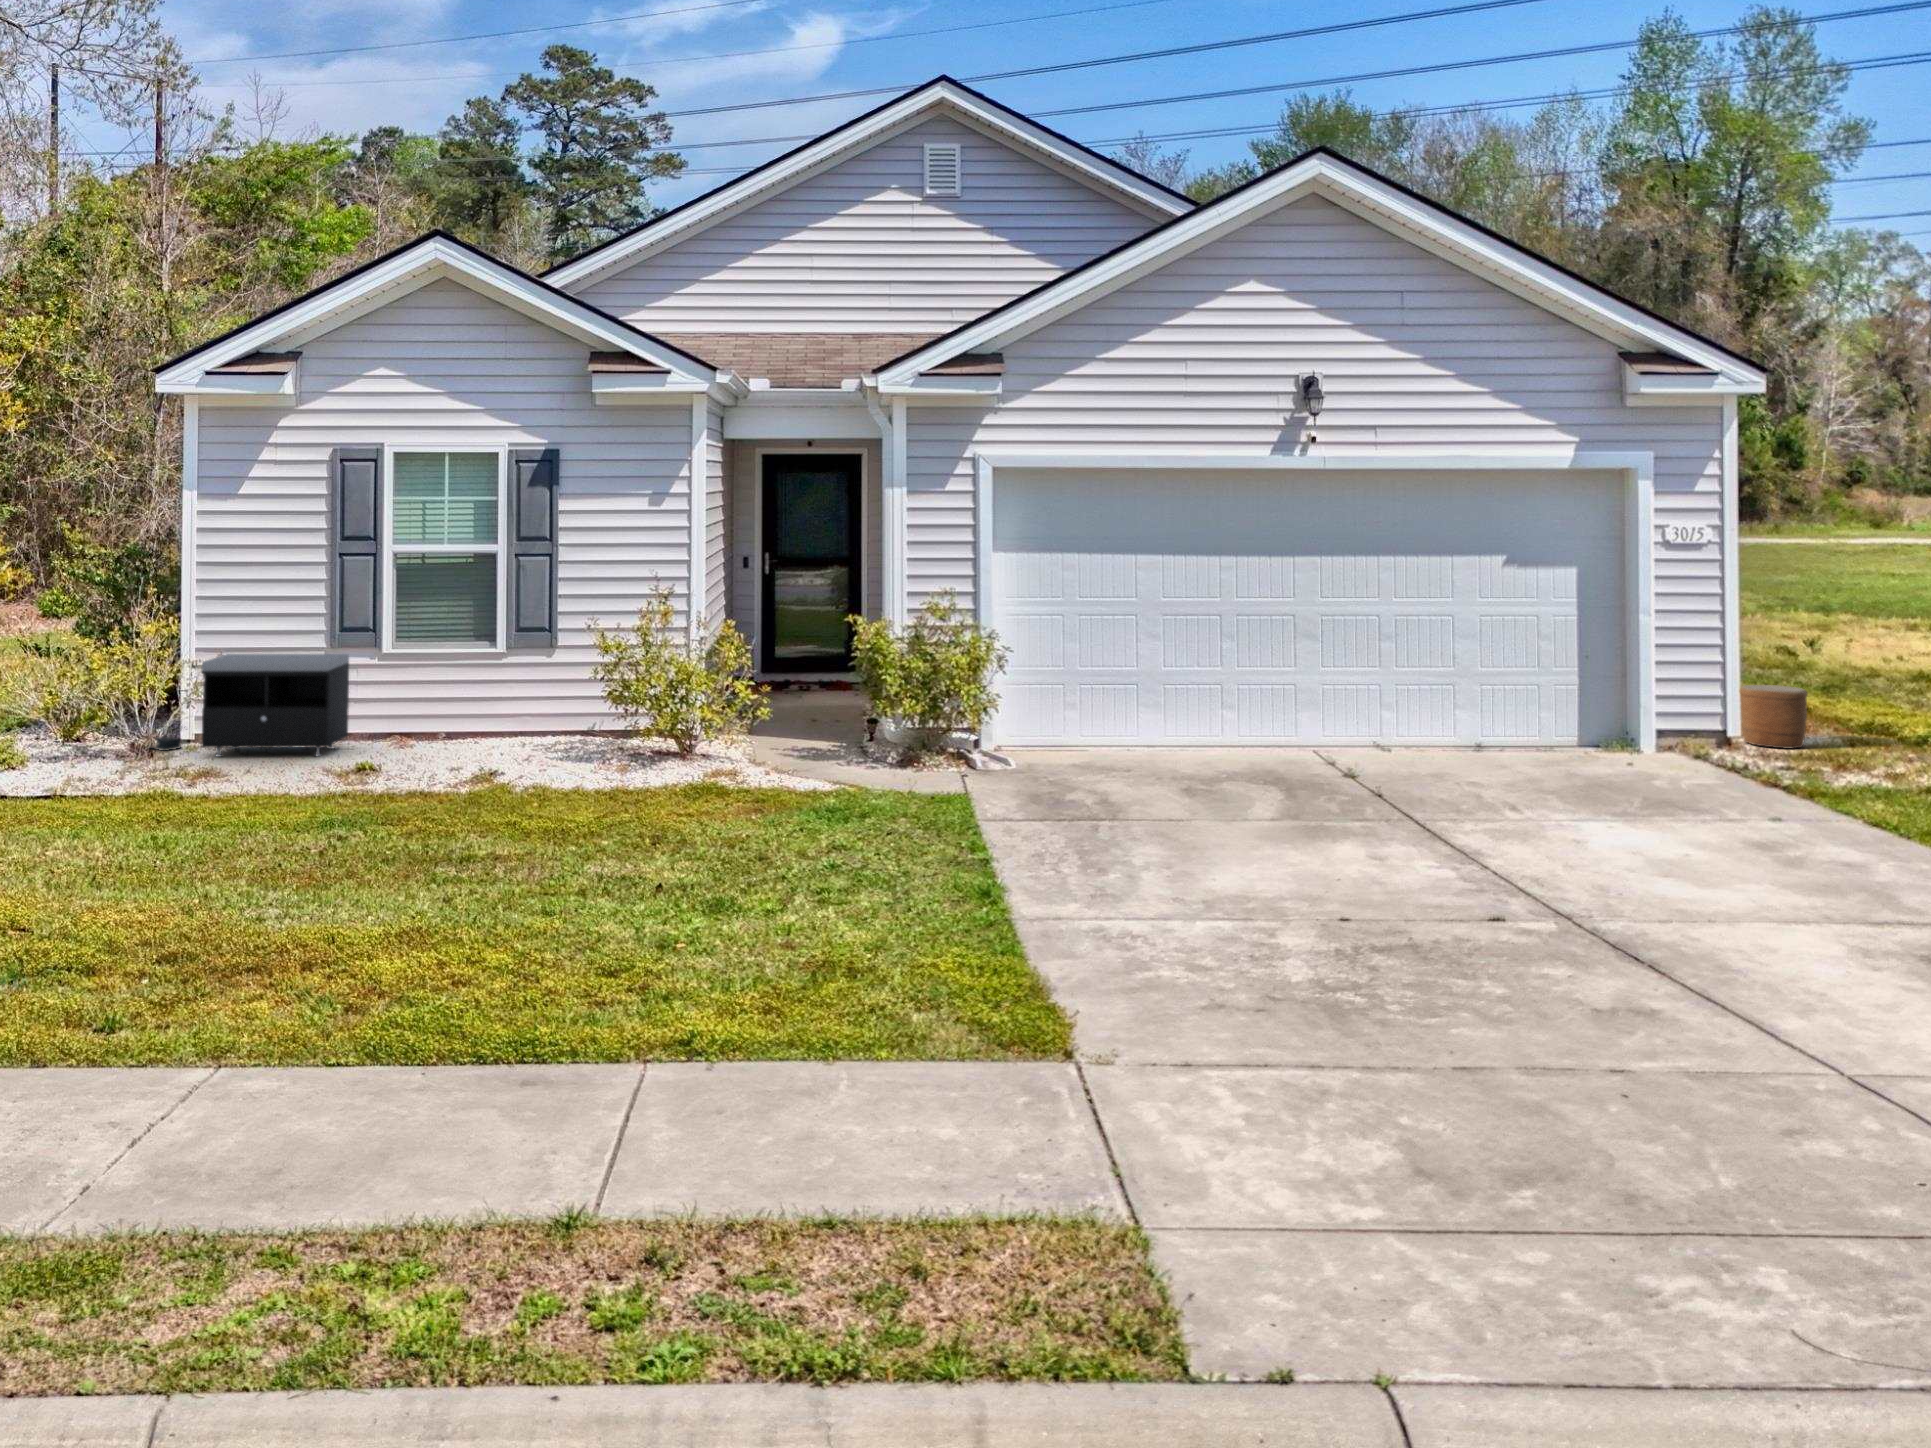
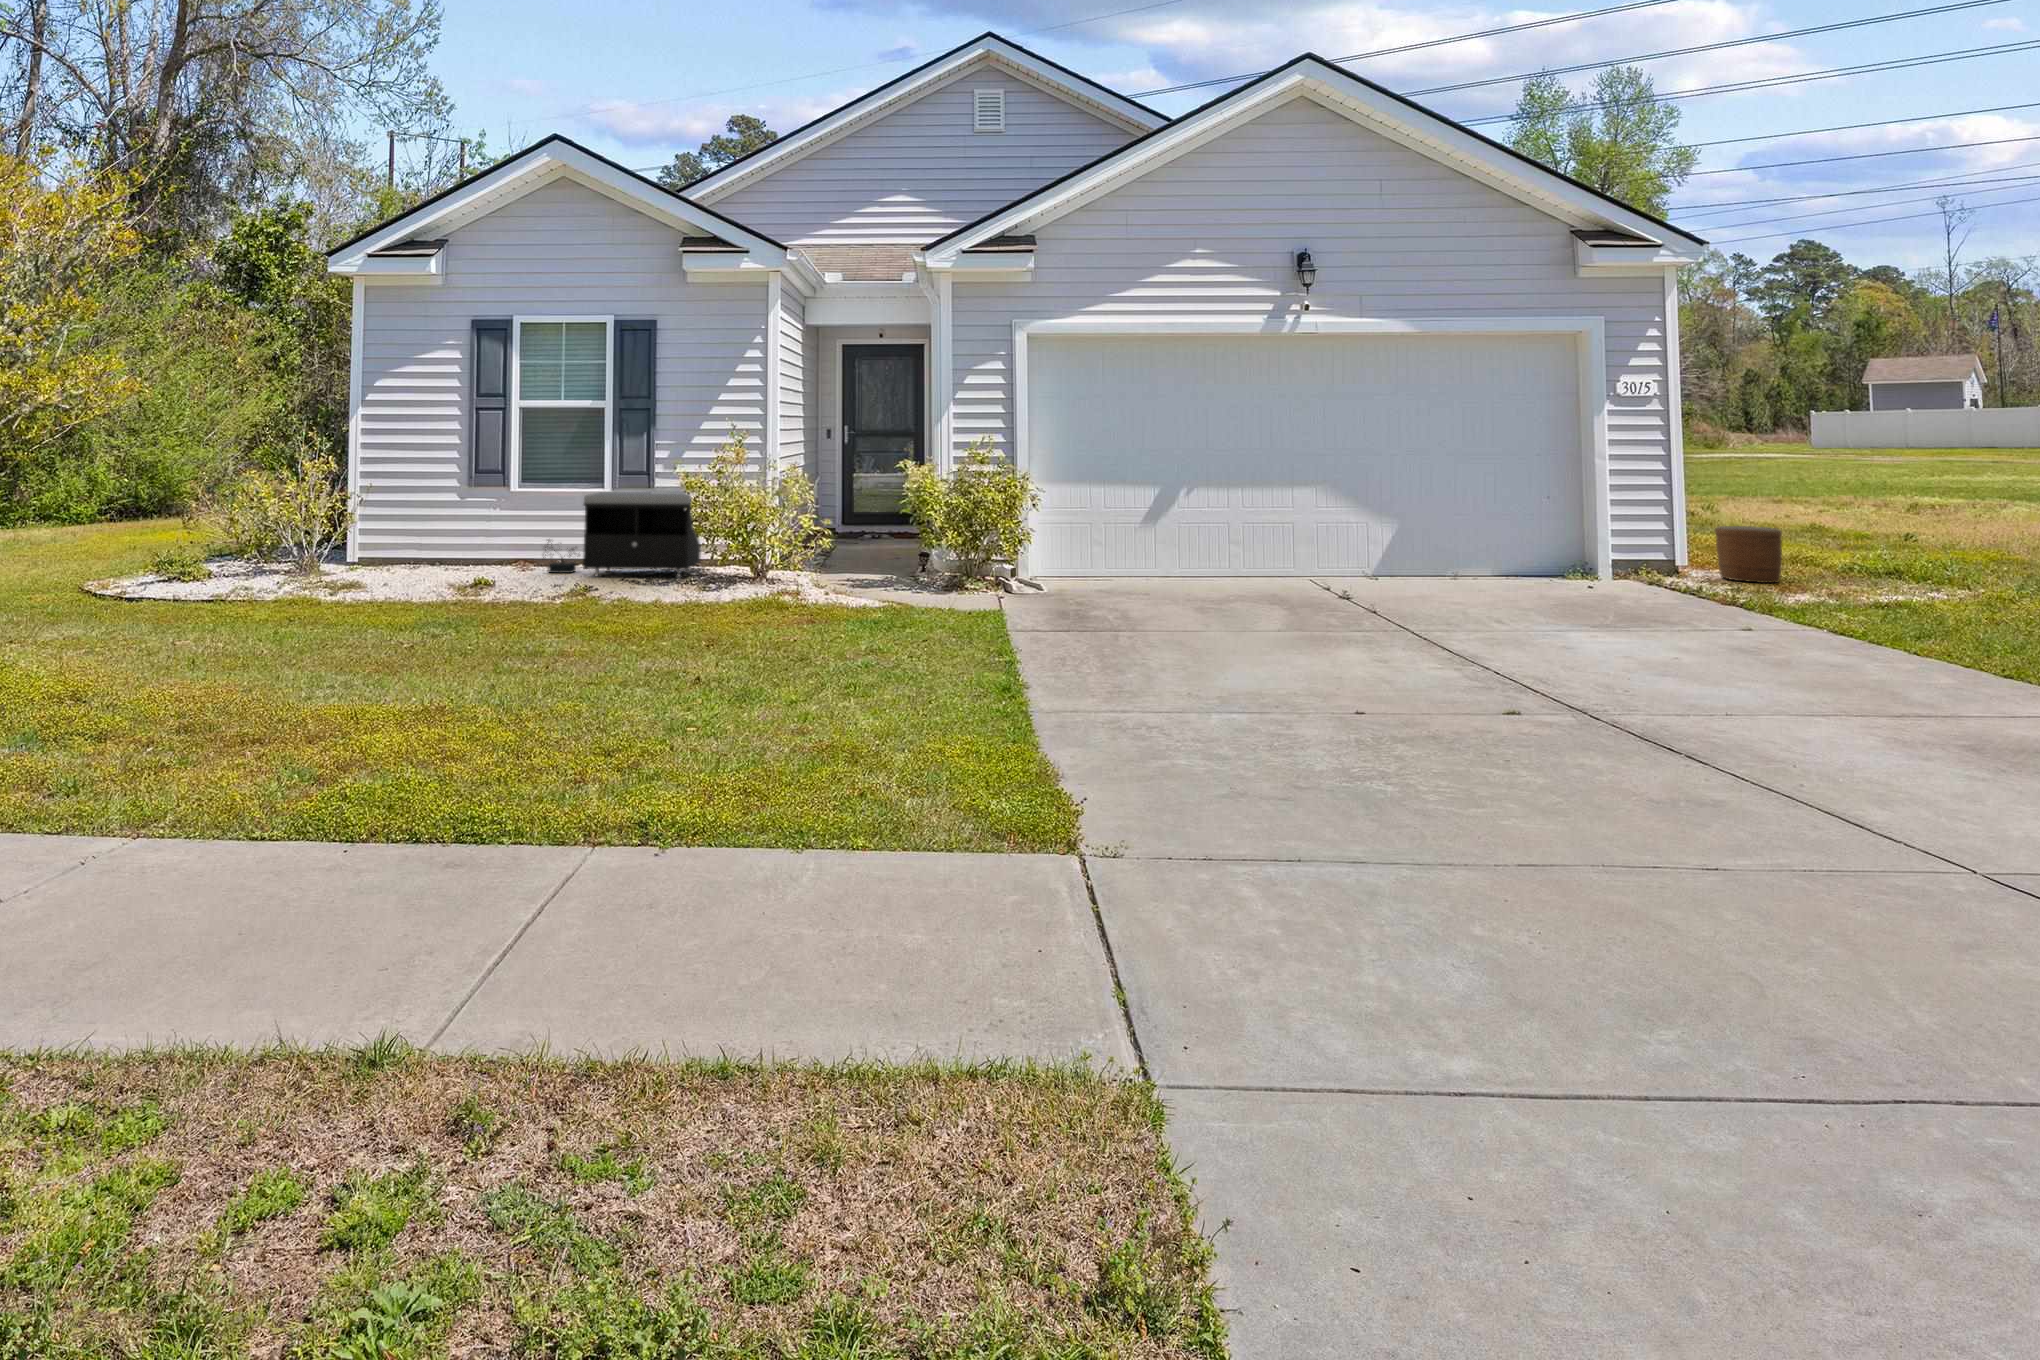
storage bench: present [201,654,349,757] -> present [583,492,701,578]
decorative plant: present [141,709,185,751] -> present [543,540,580,573]

